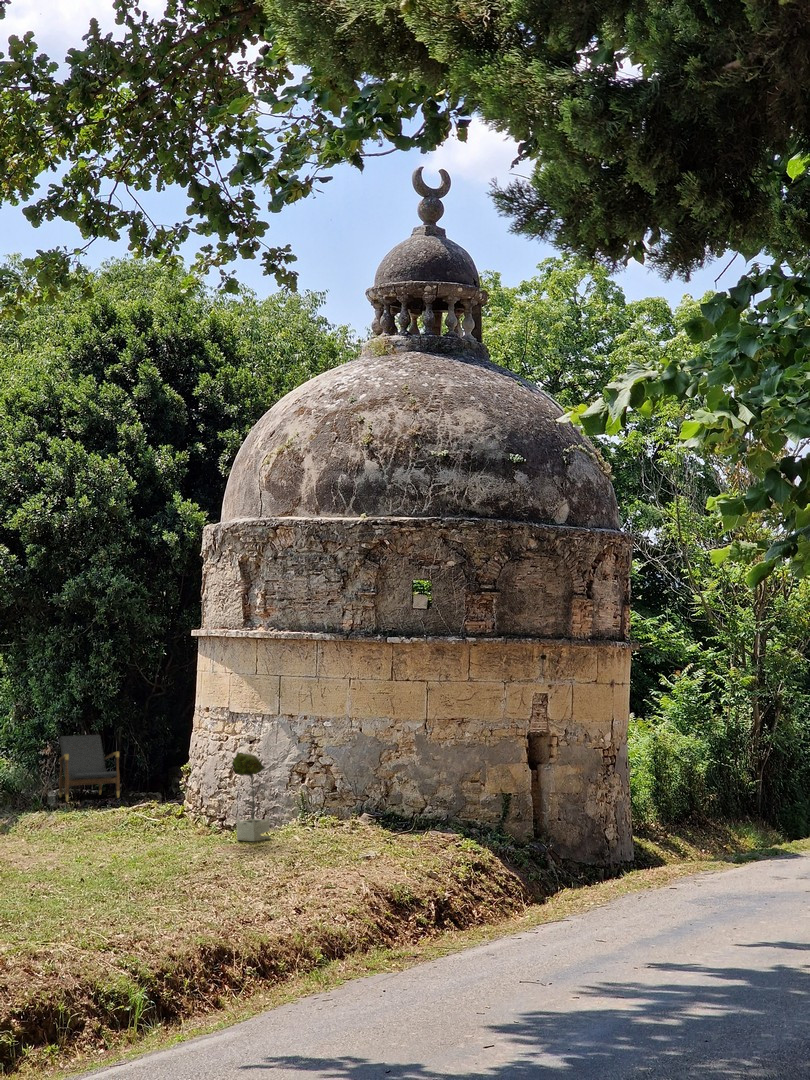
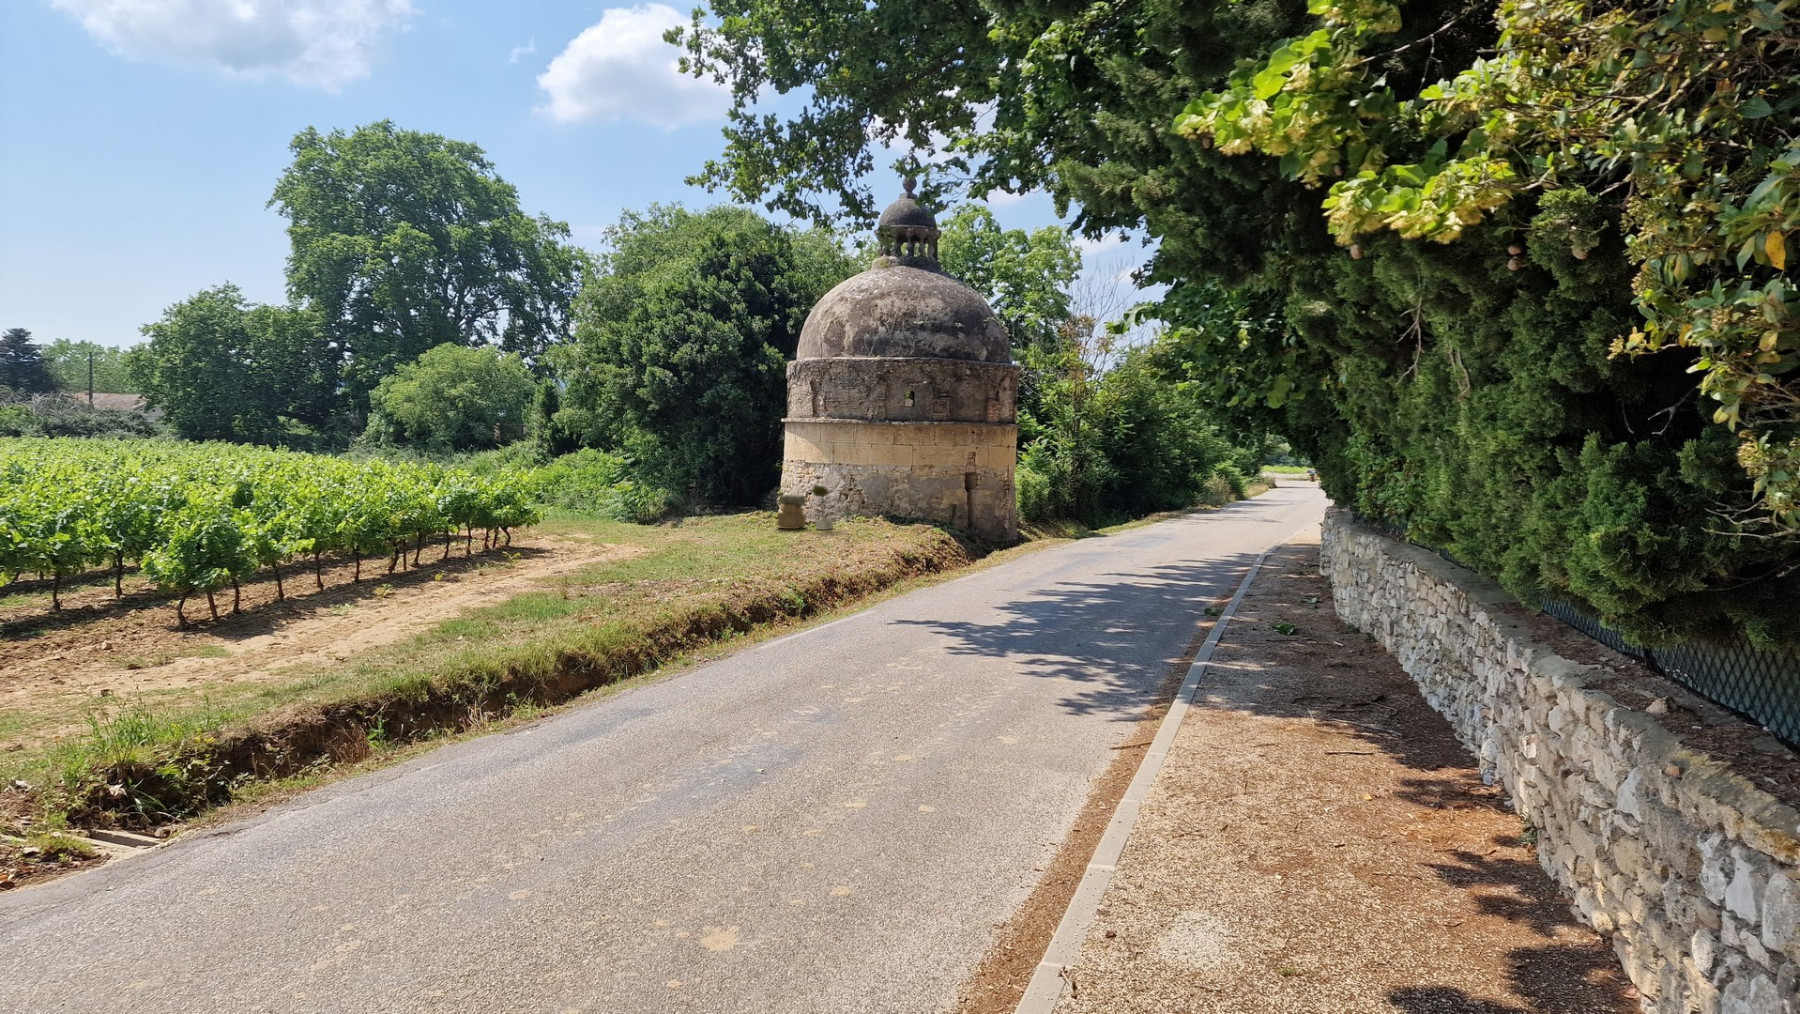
lounge chair: present [59,735,120,801] -> none [705,477,740,512]
backpack: none [165,771,222,838] -> present [777,495,806,529]

